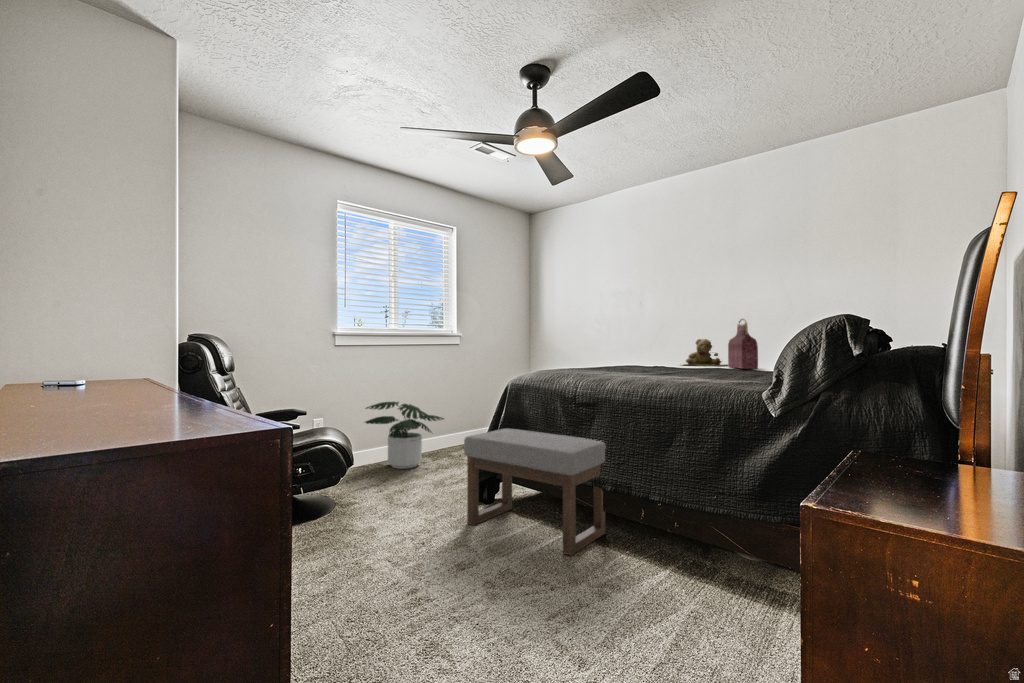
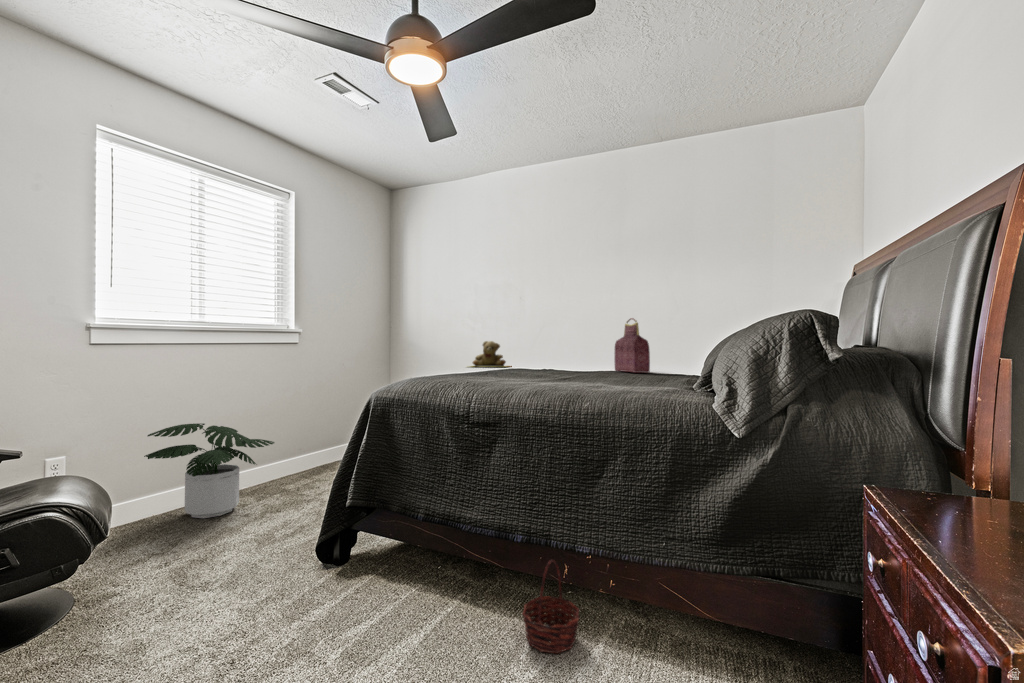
teddy bear: present [686,339,722,365] -> present [473,341,506,367]
ottoman: present [464,428,606,555] -> none [306,459,512,645]
basket: none [608,503,652,568] -> present [522,560,579,653]

